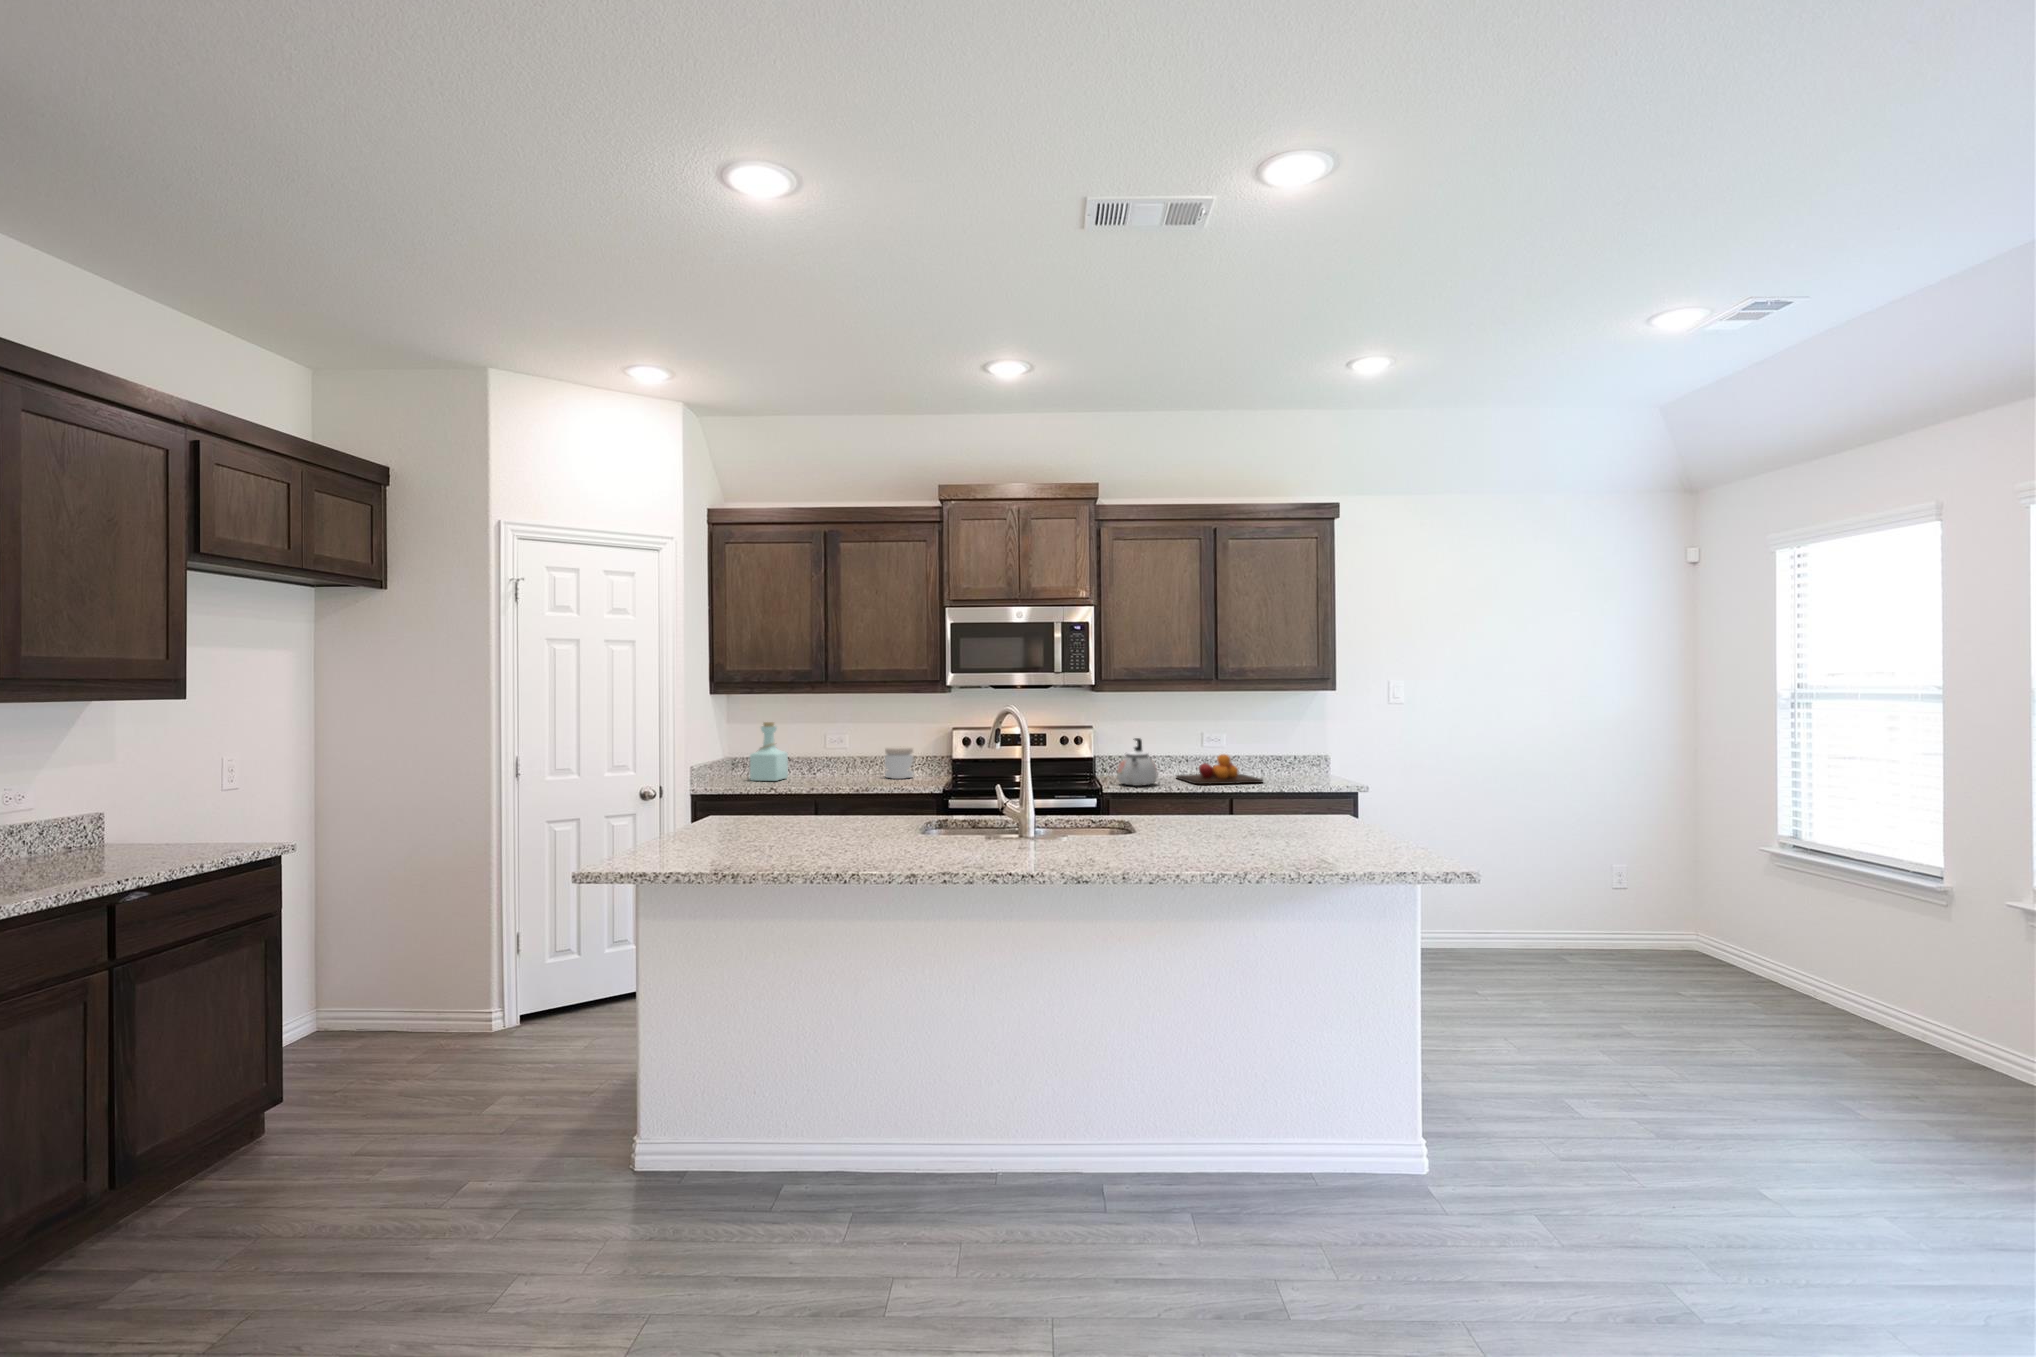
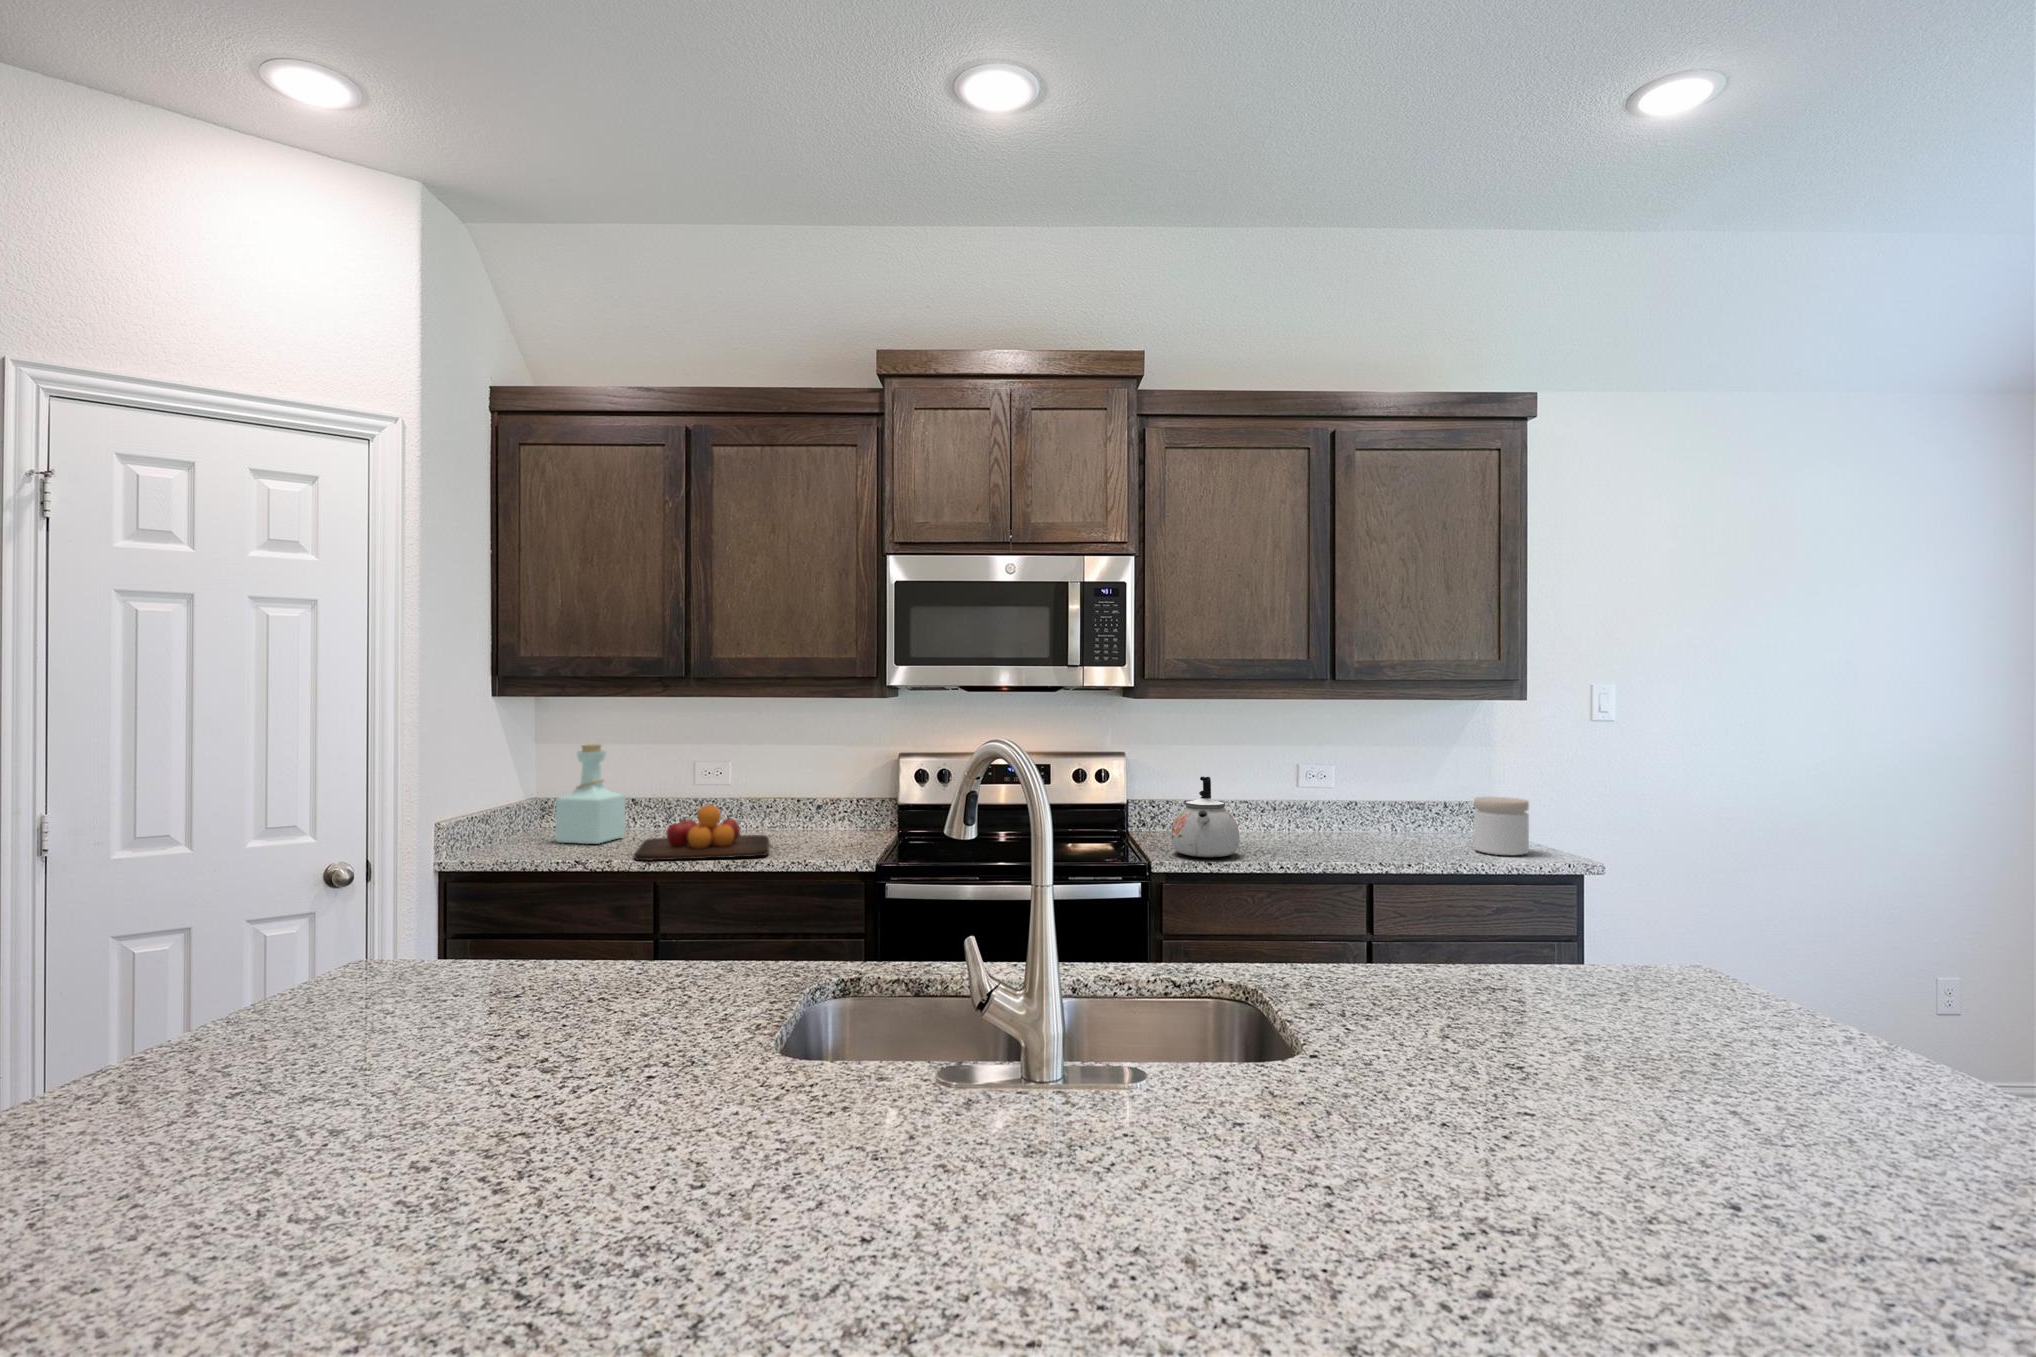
jar: present [885,746,914,779] -> present [1474,797,1529,855]
chopping board: present [1176,754,1263,785] -> present [634,805,769,860]

